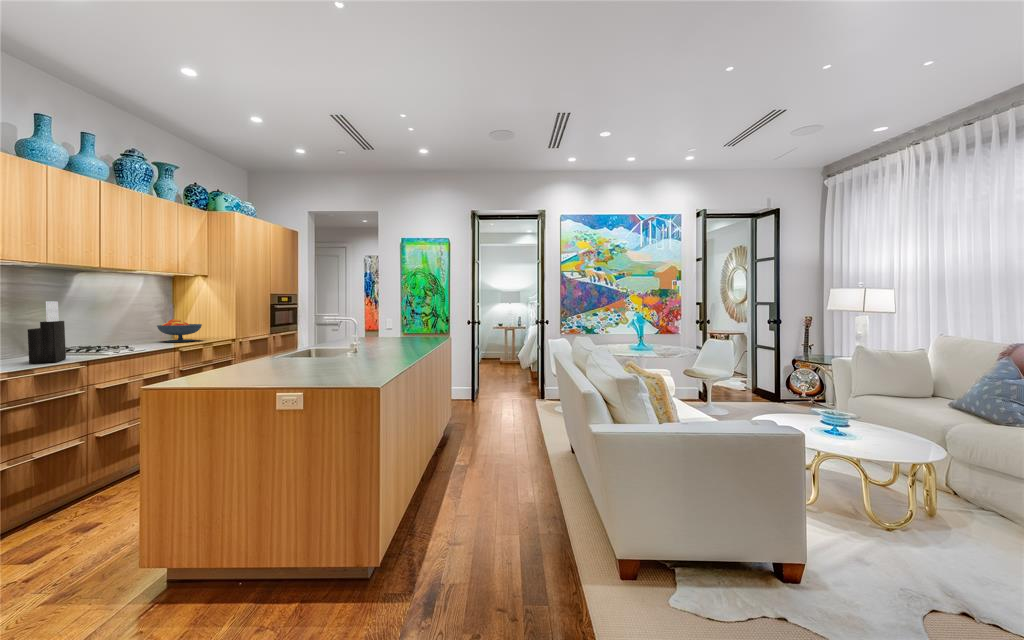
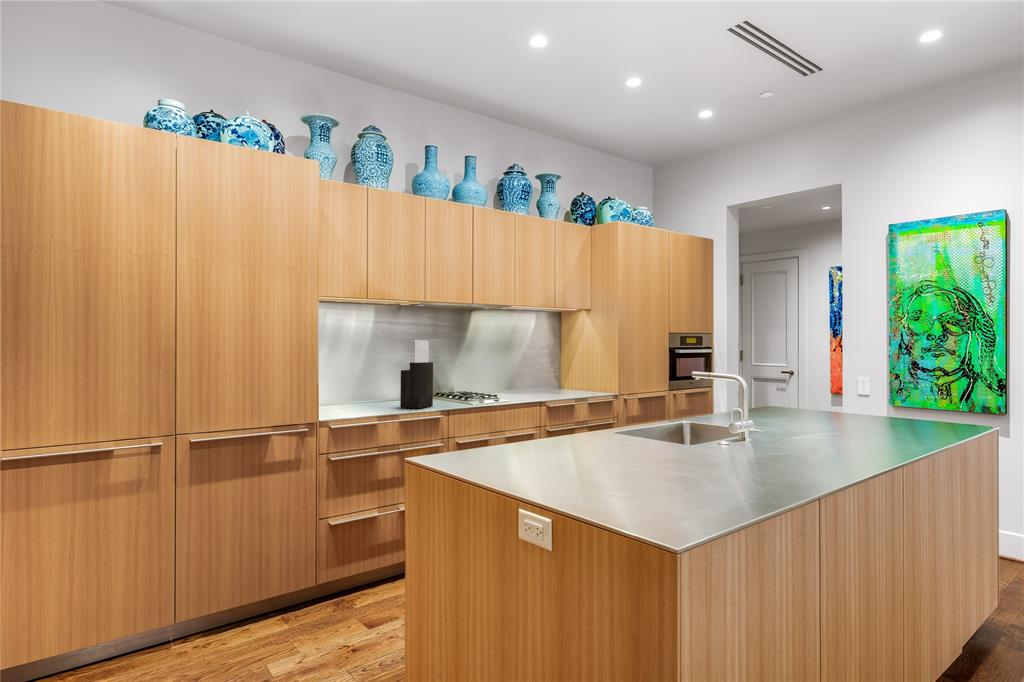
fruit bowl: present [157,319,202,342] -> none [534,365,580,395]

